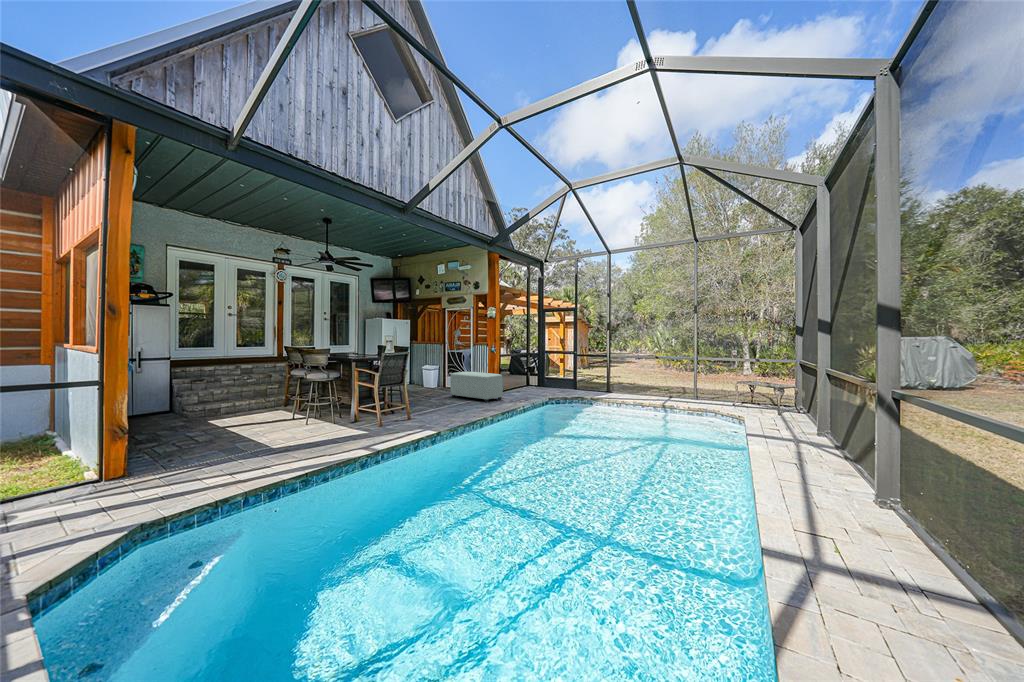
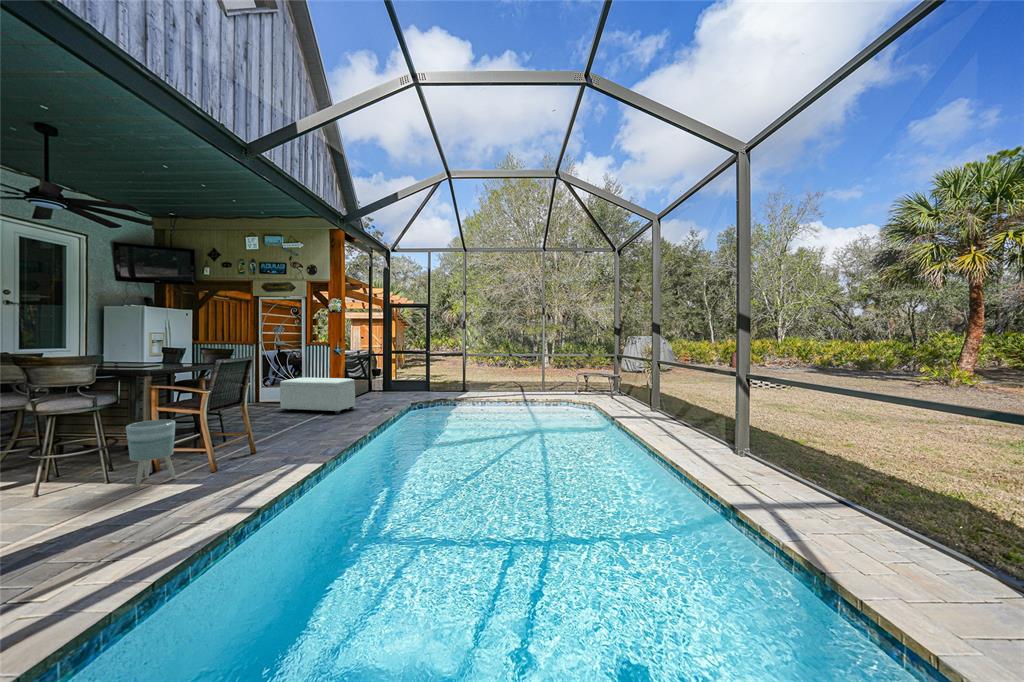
planter: none [331,392,356,432] -> present [126,420,176,487]

